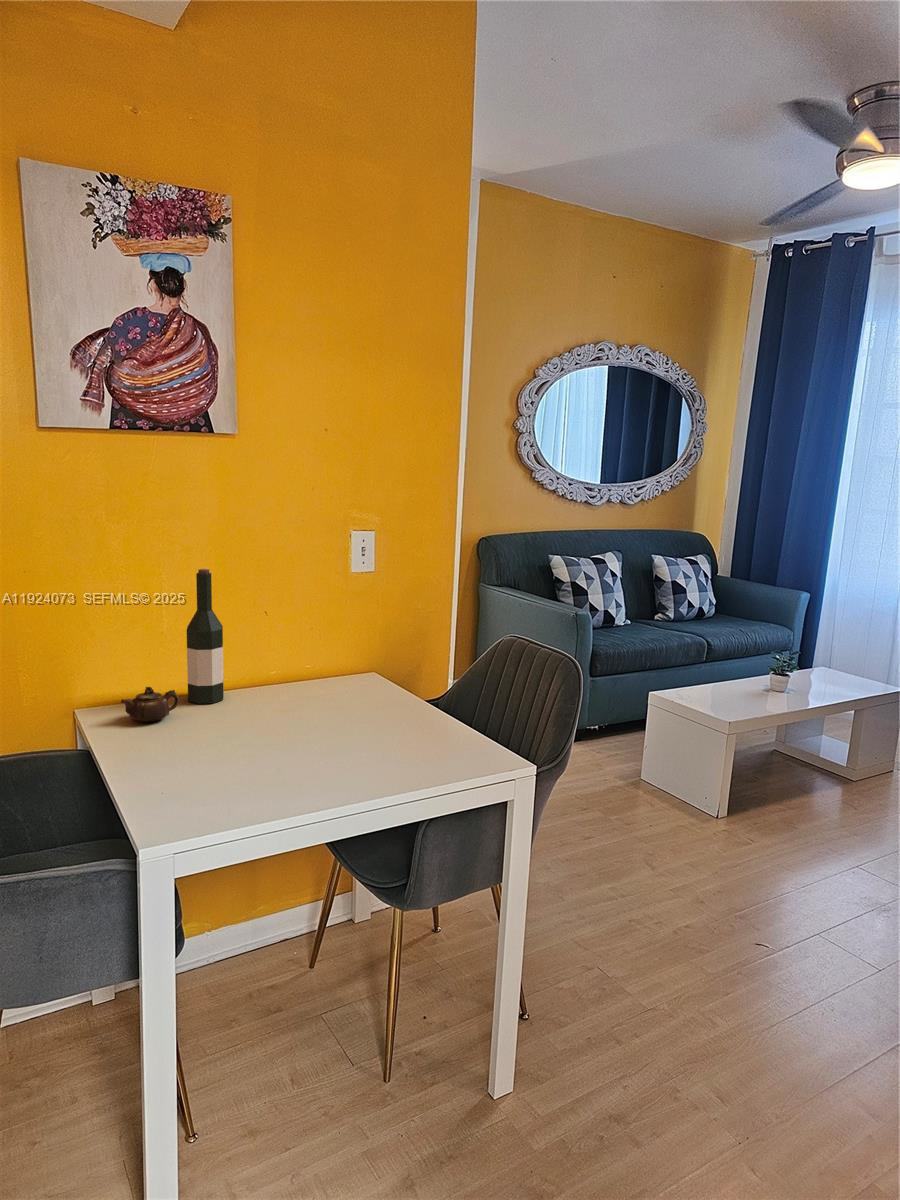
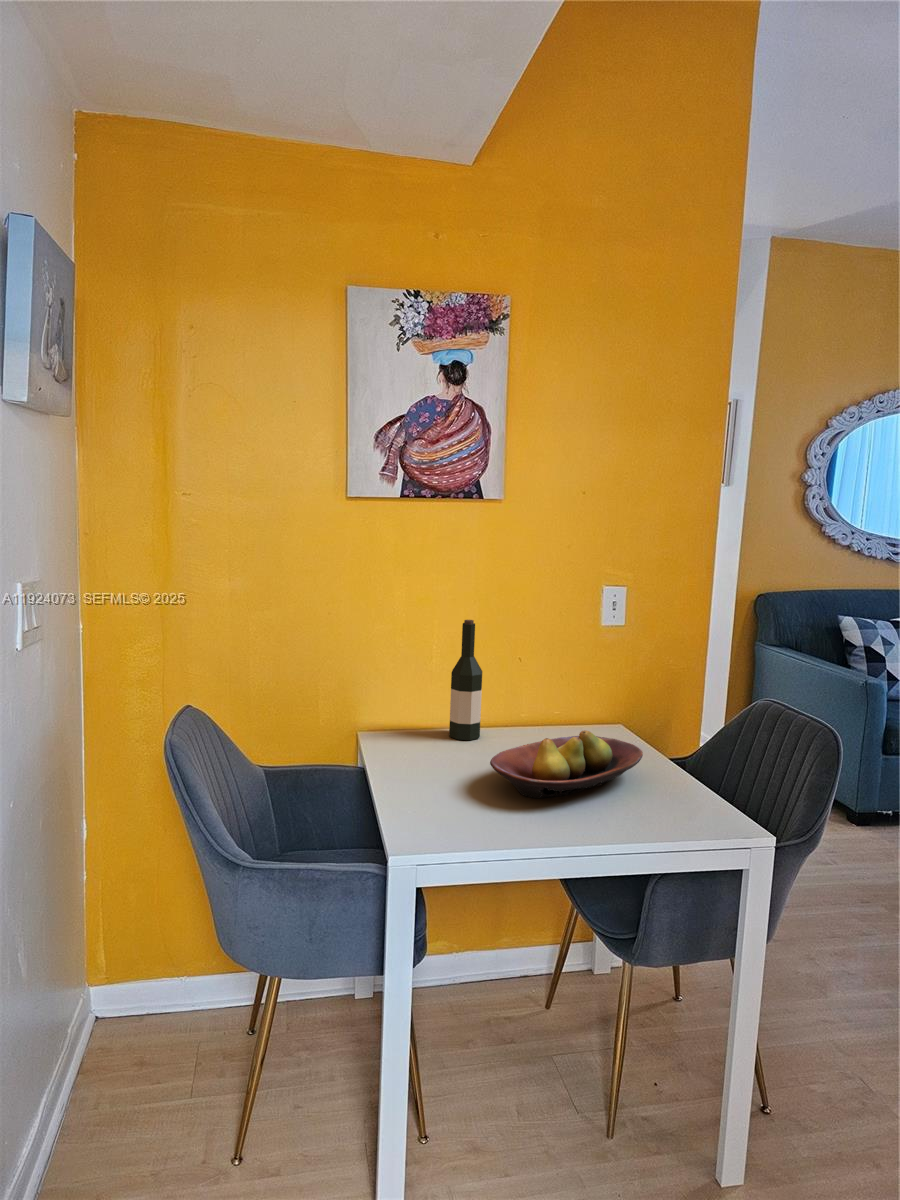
fruit bowl: none [240,681,403,760] -> present [490,730,643,798]
teapot: present [121,687,179,722] -> none [394,720,441,750]

